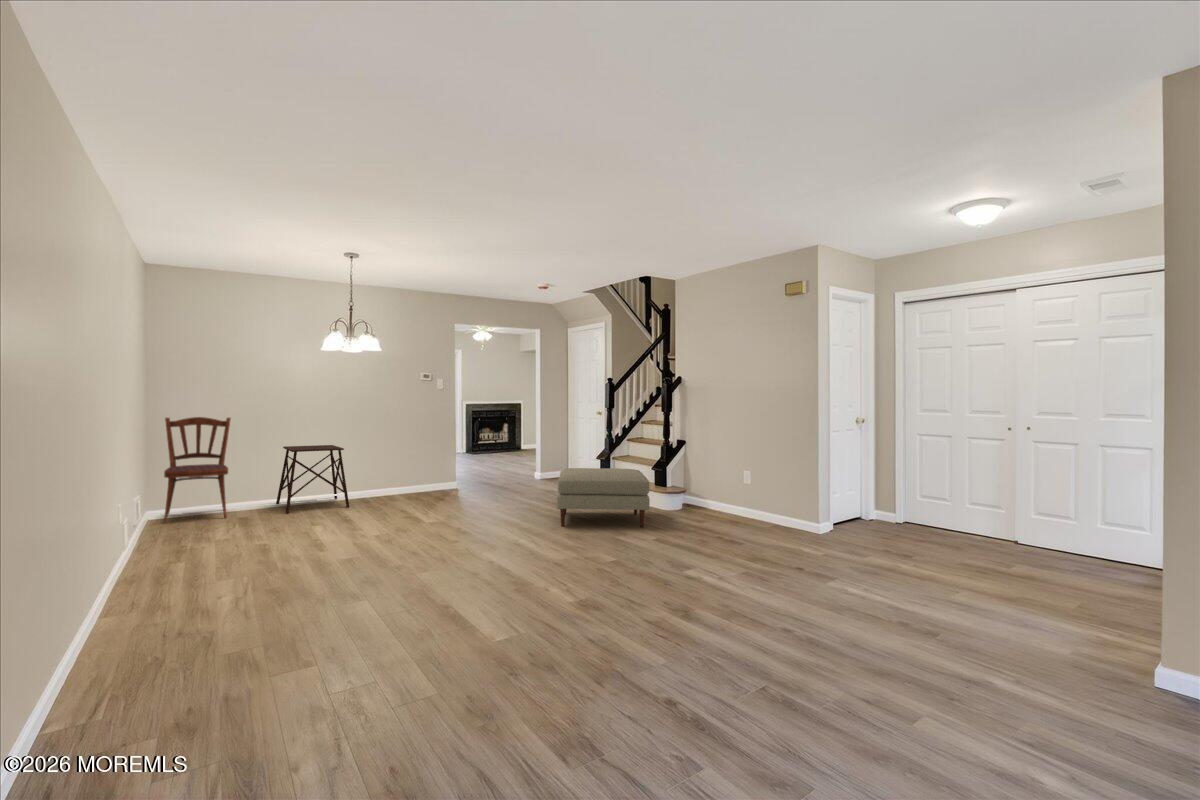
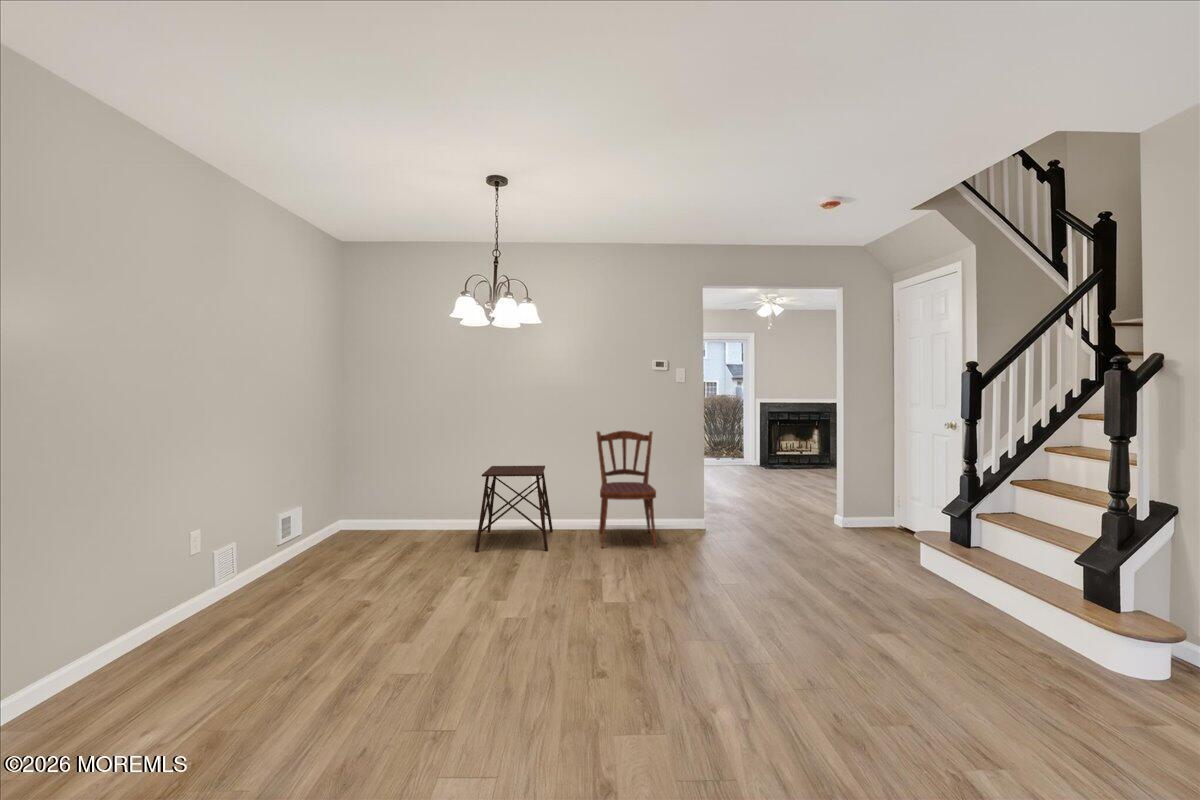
dining chair: present [164,417,231,524] -> present [596,431,656,548]
ottoman: present [557,468,650,527] -> none [815,547,1074,750]

